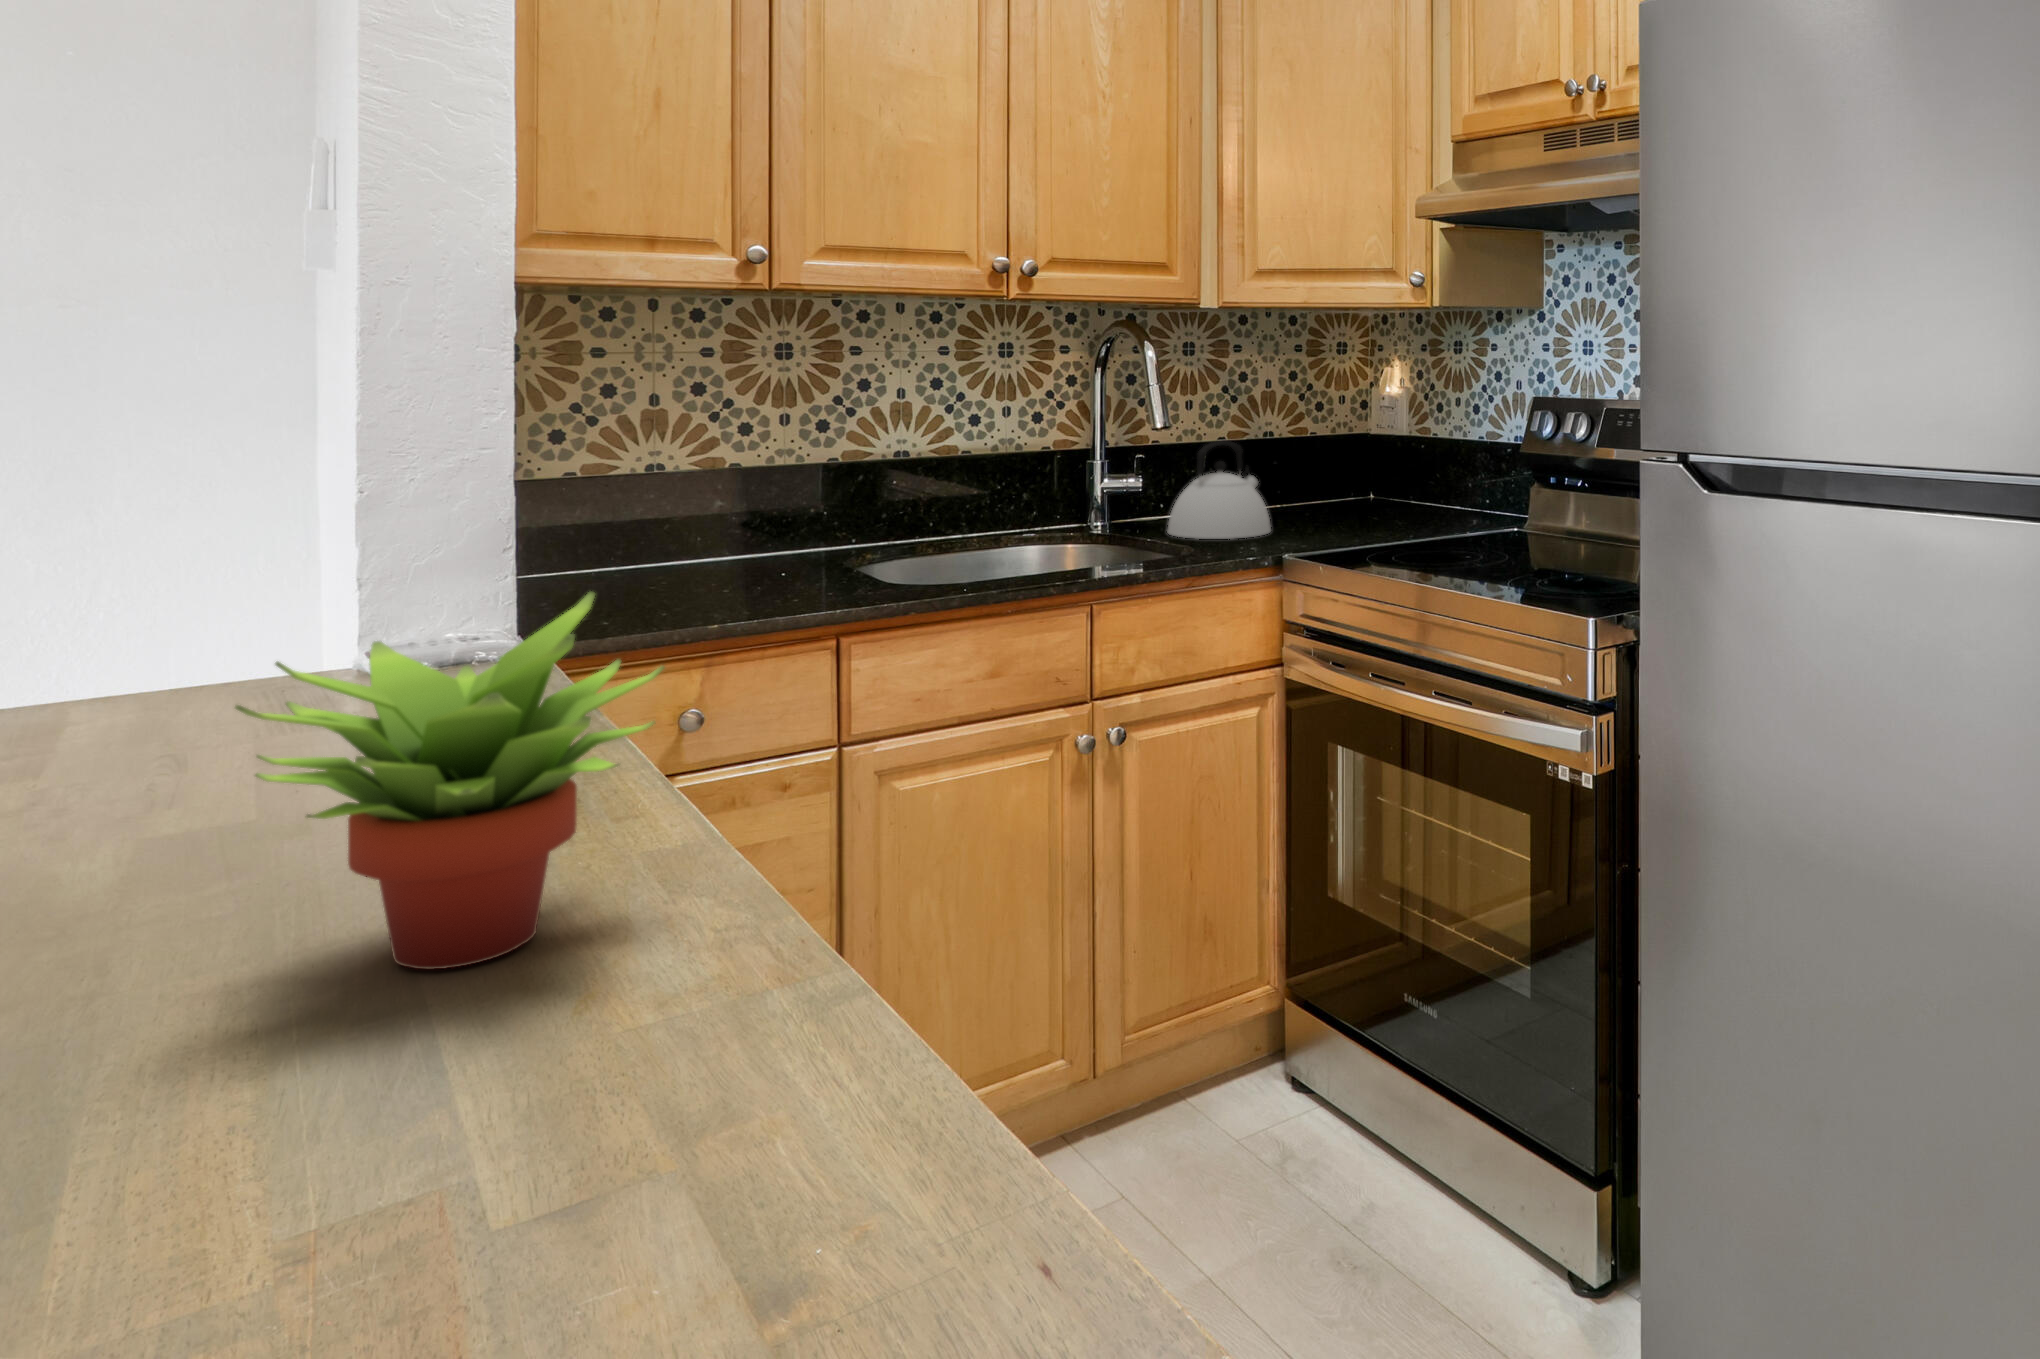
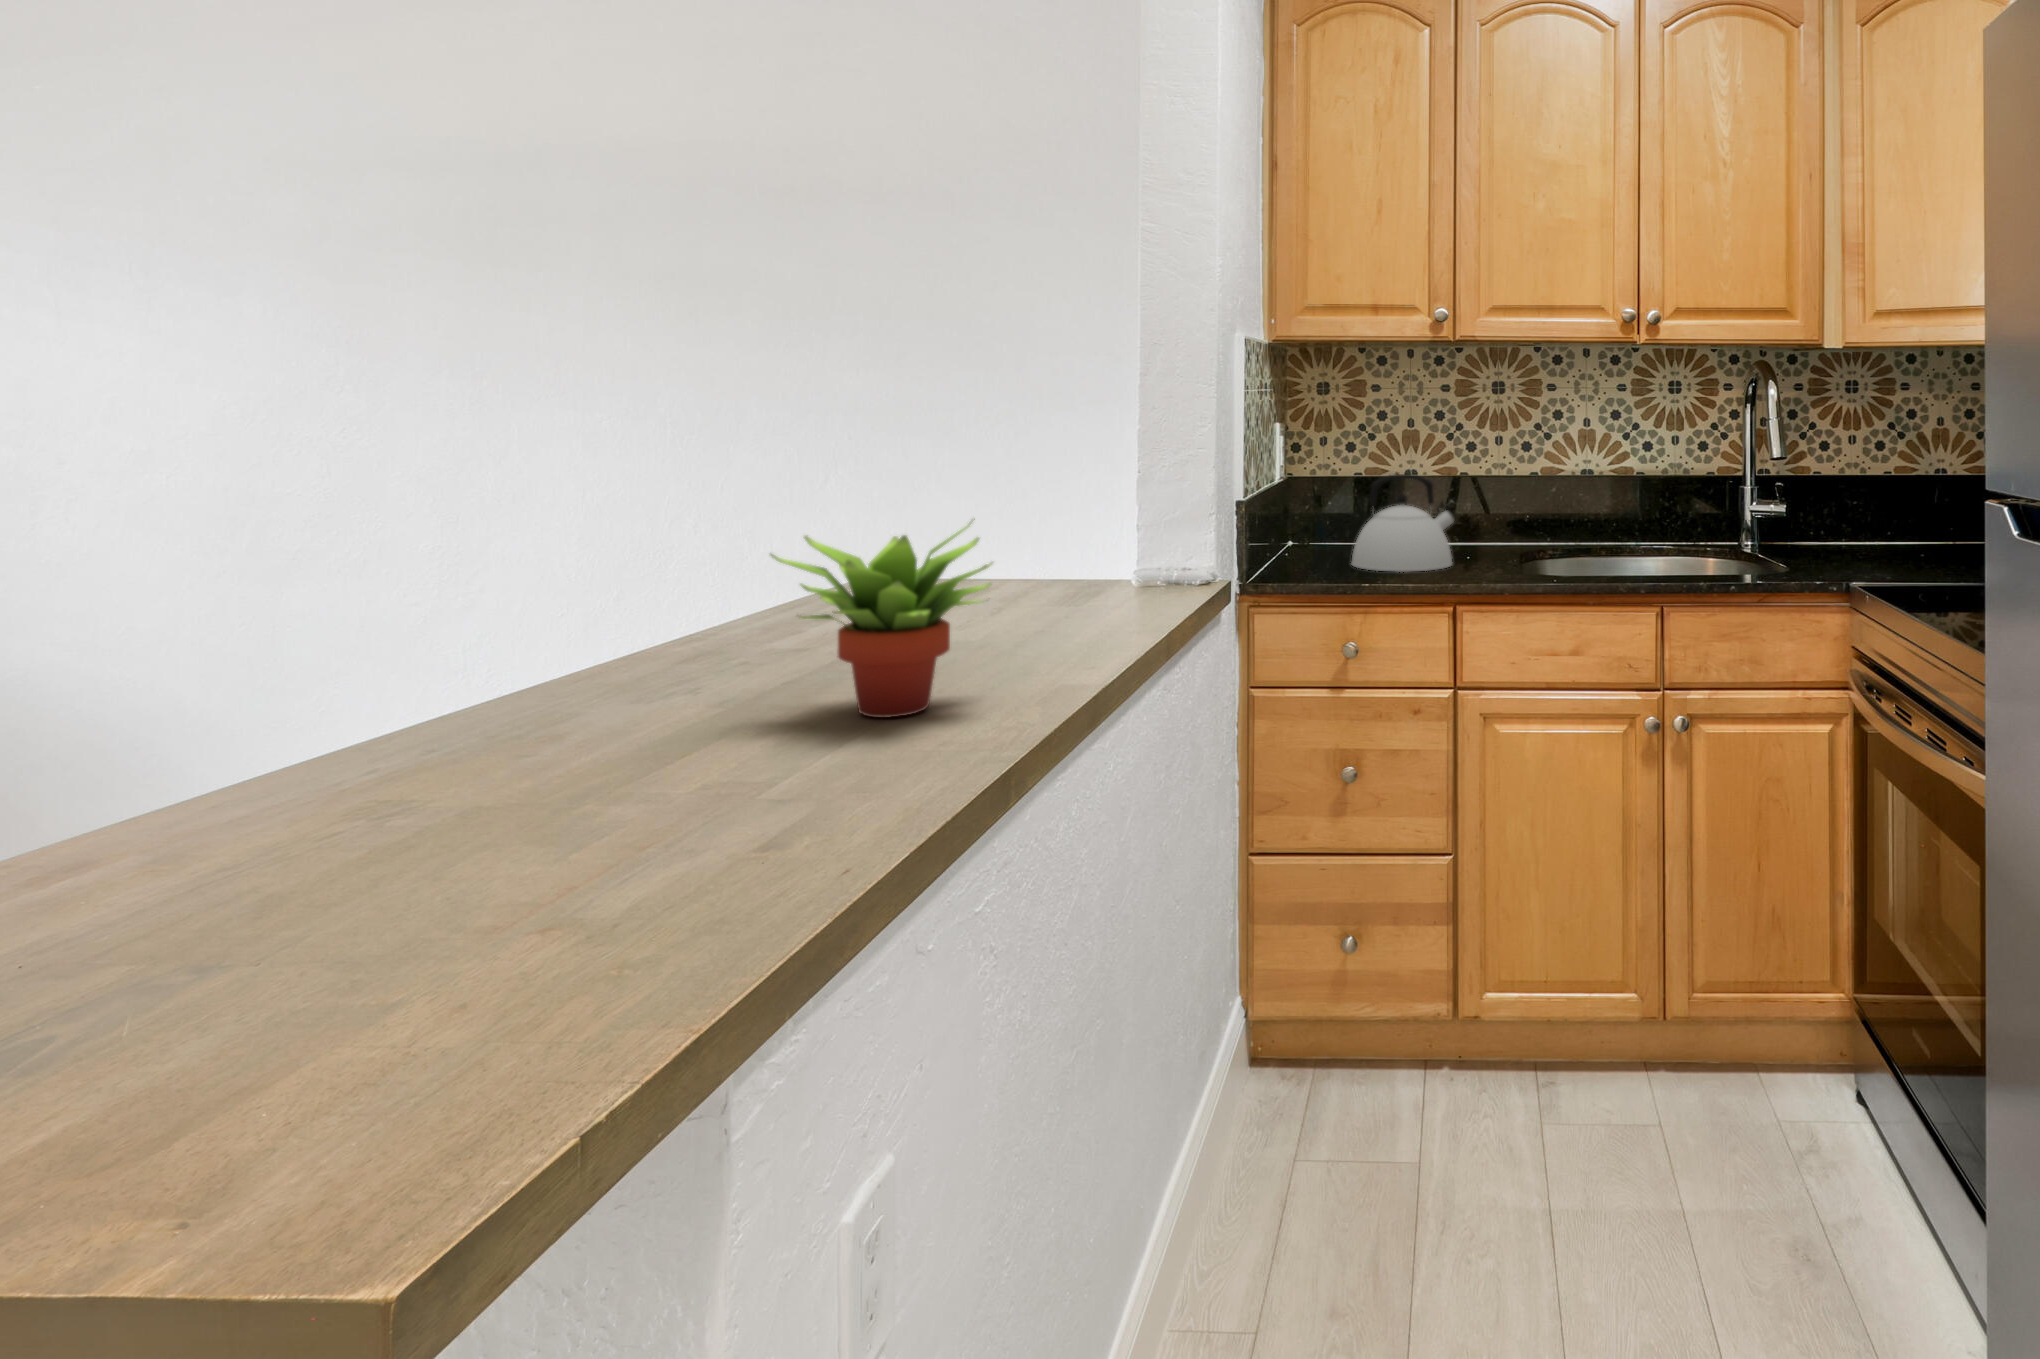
kettle: present [1167,441,1271,539] -> present [1352,474,1455,572]

